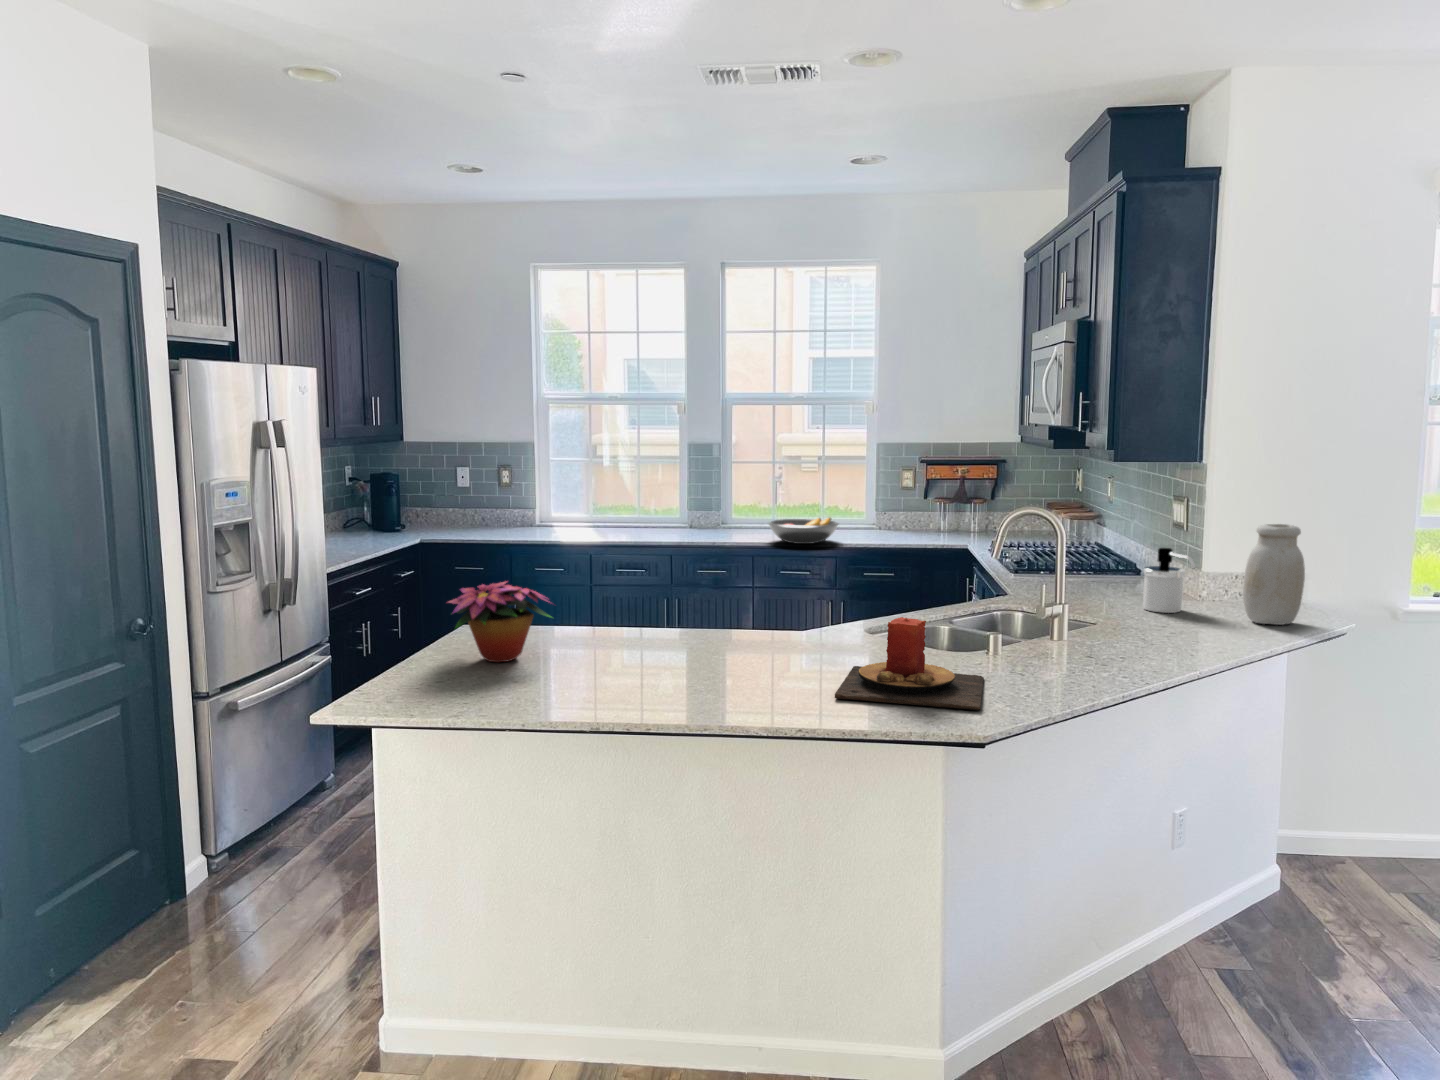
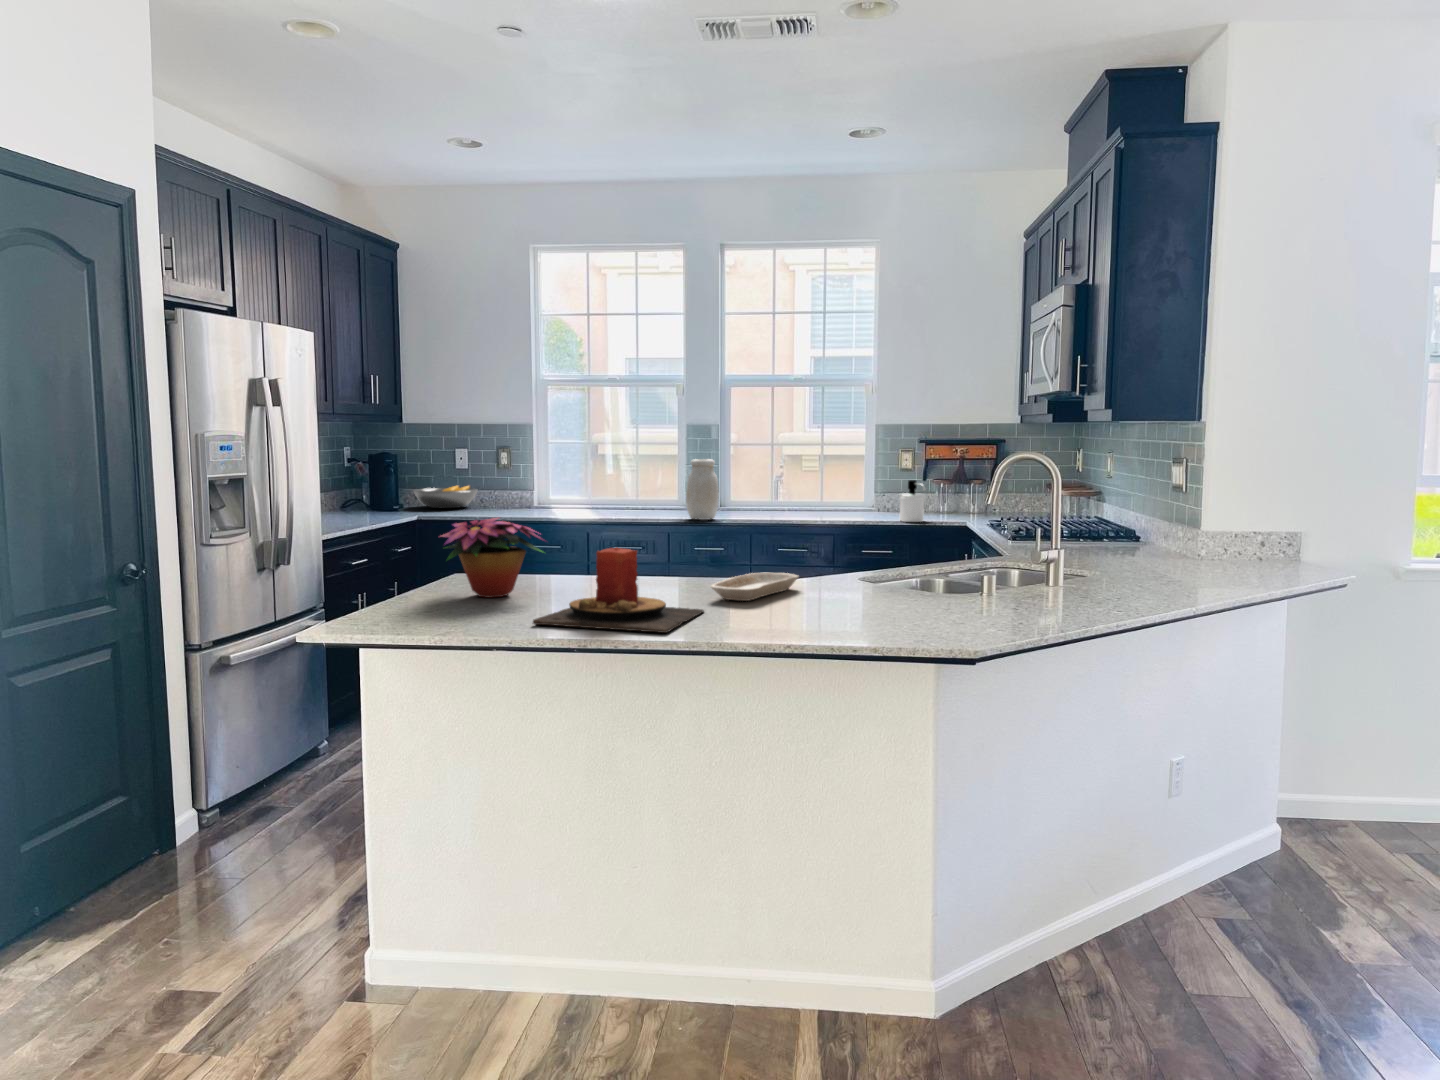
fruit bowl: present [769,518,838,544] -> present [414,485,478,508]
jar: present [1243,524,1305,625] -> present [686,459,719,520]
soap dispenser: present [1143,548,1195,613] -> present [899,480,925,522]
candle: present [835,617,984,710] -> present [533,547,704,633]
tray: none [718,629,806,666] -> present [711,573,799,601]

